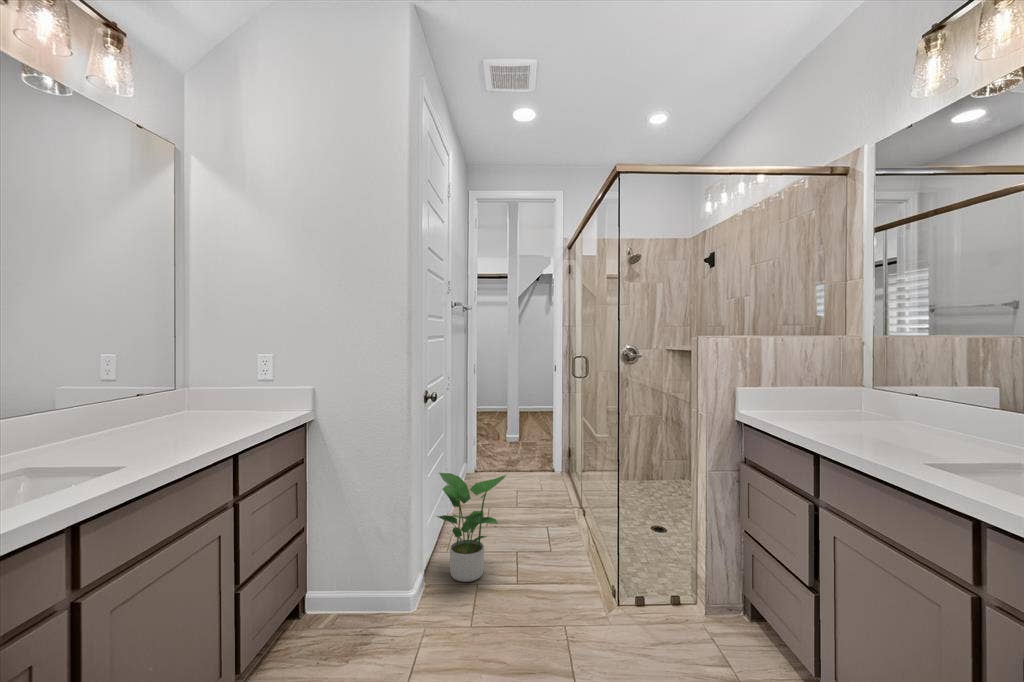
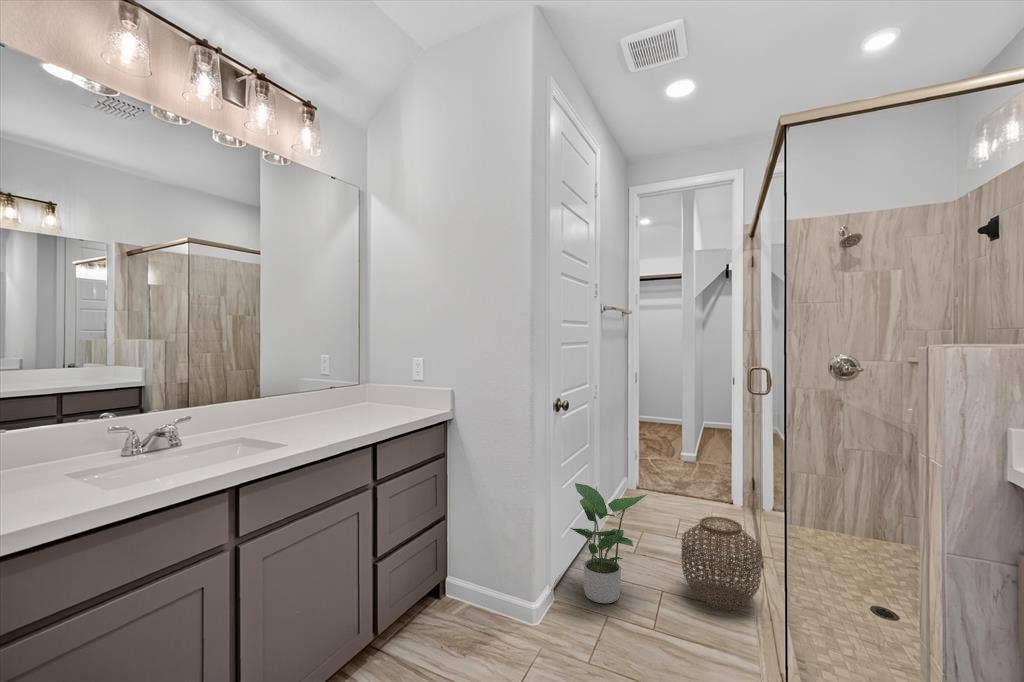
woven basket: none [533,487,597,566] -> present [681,517,762,610]

